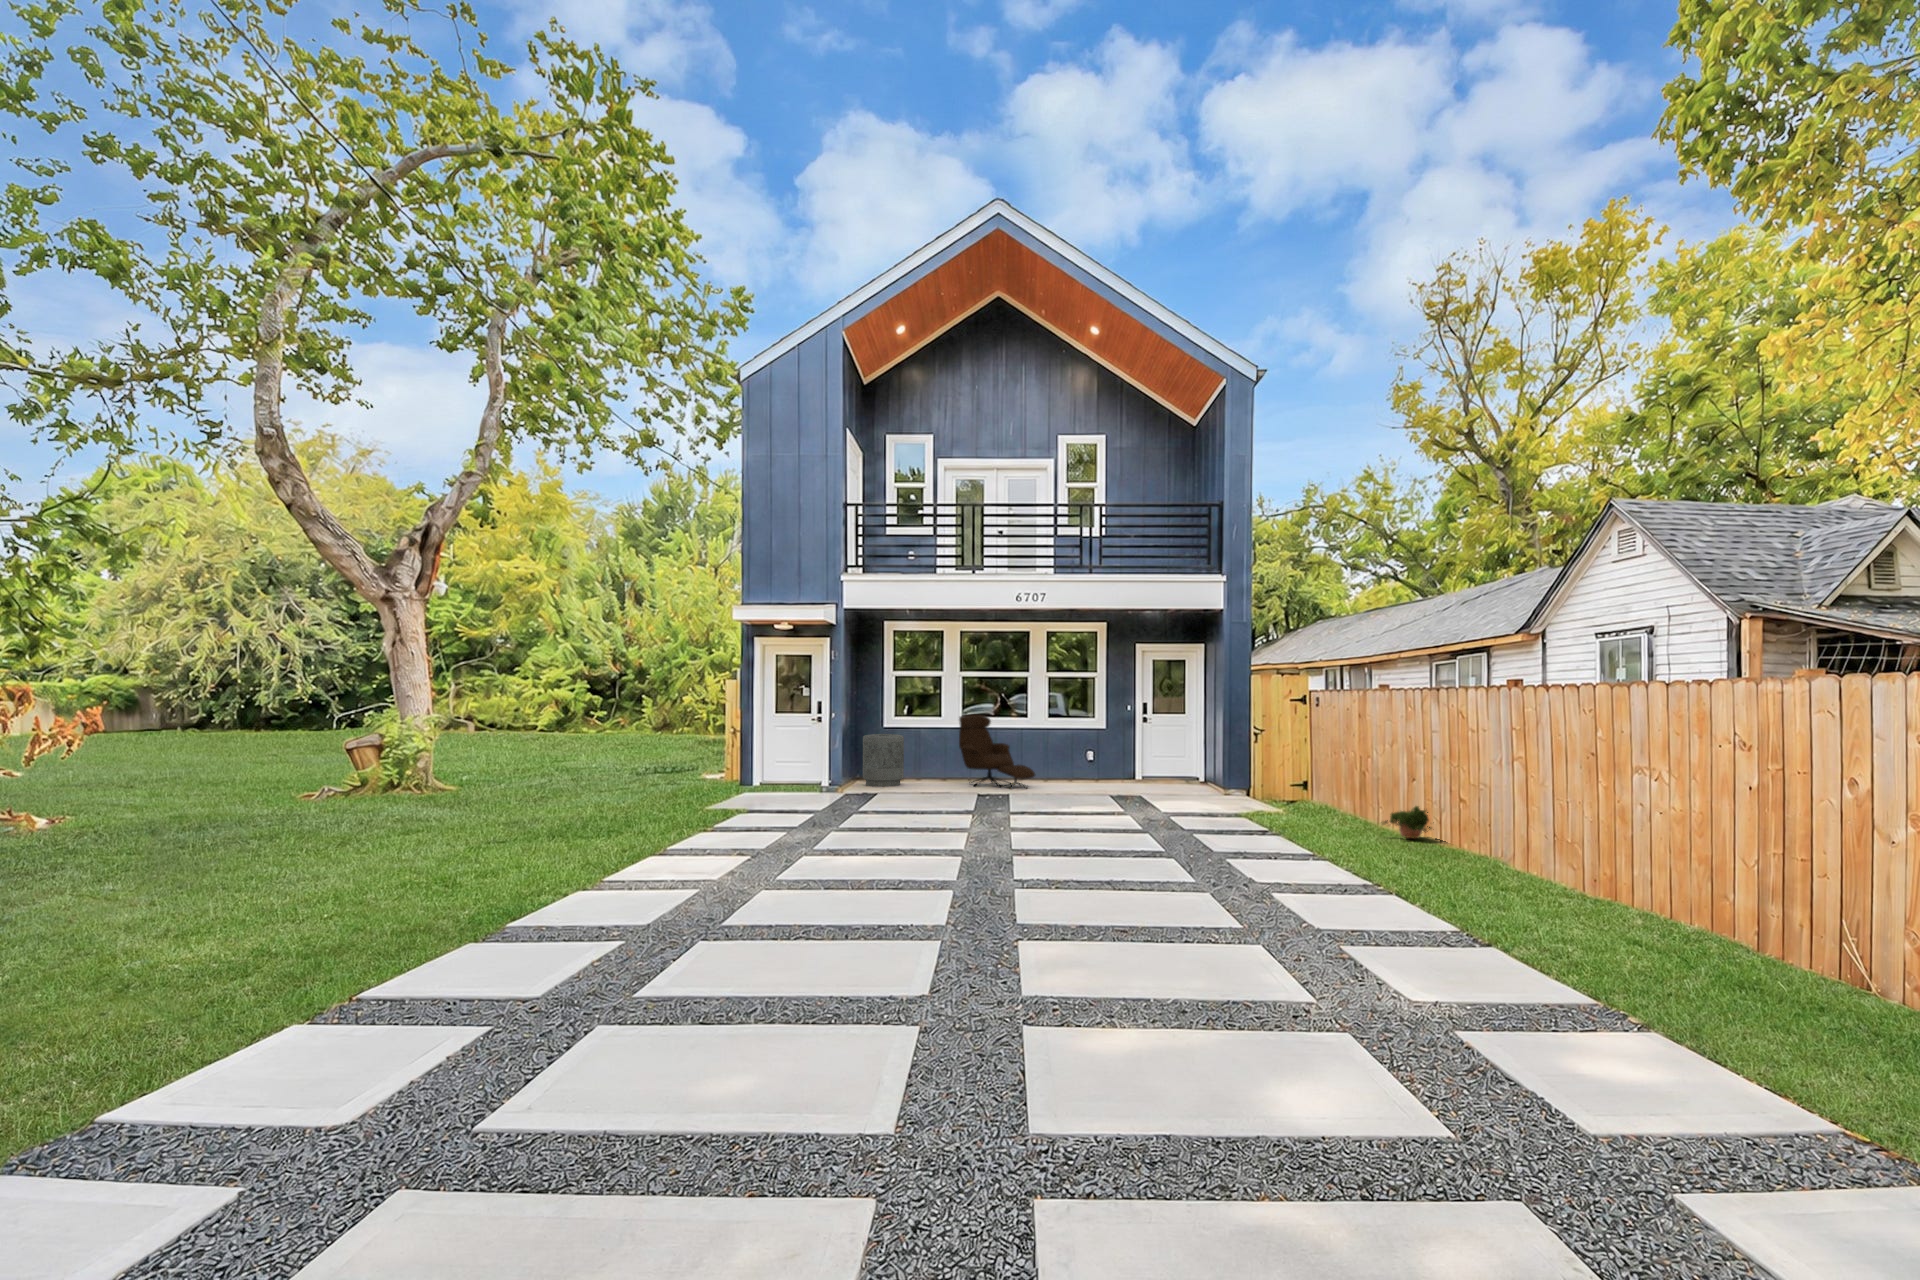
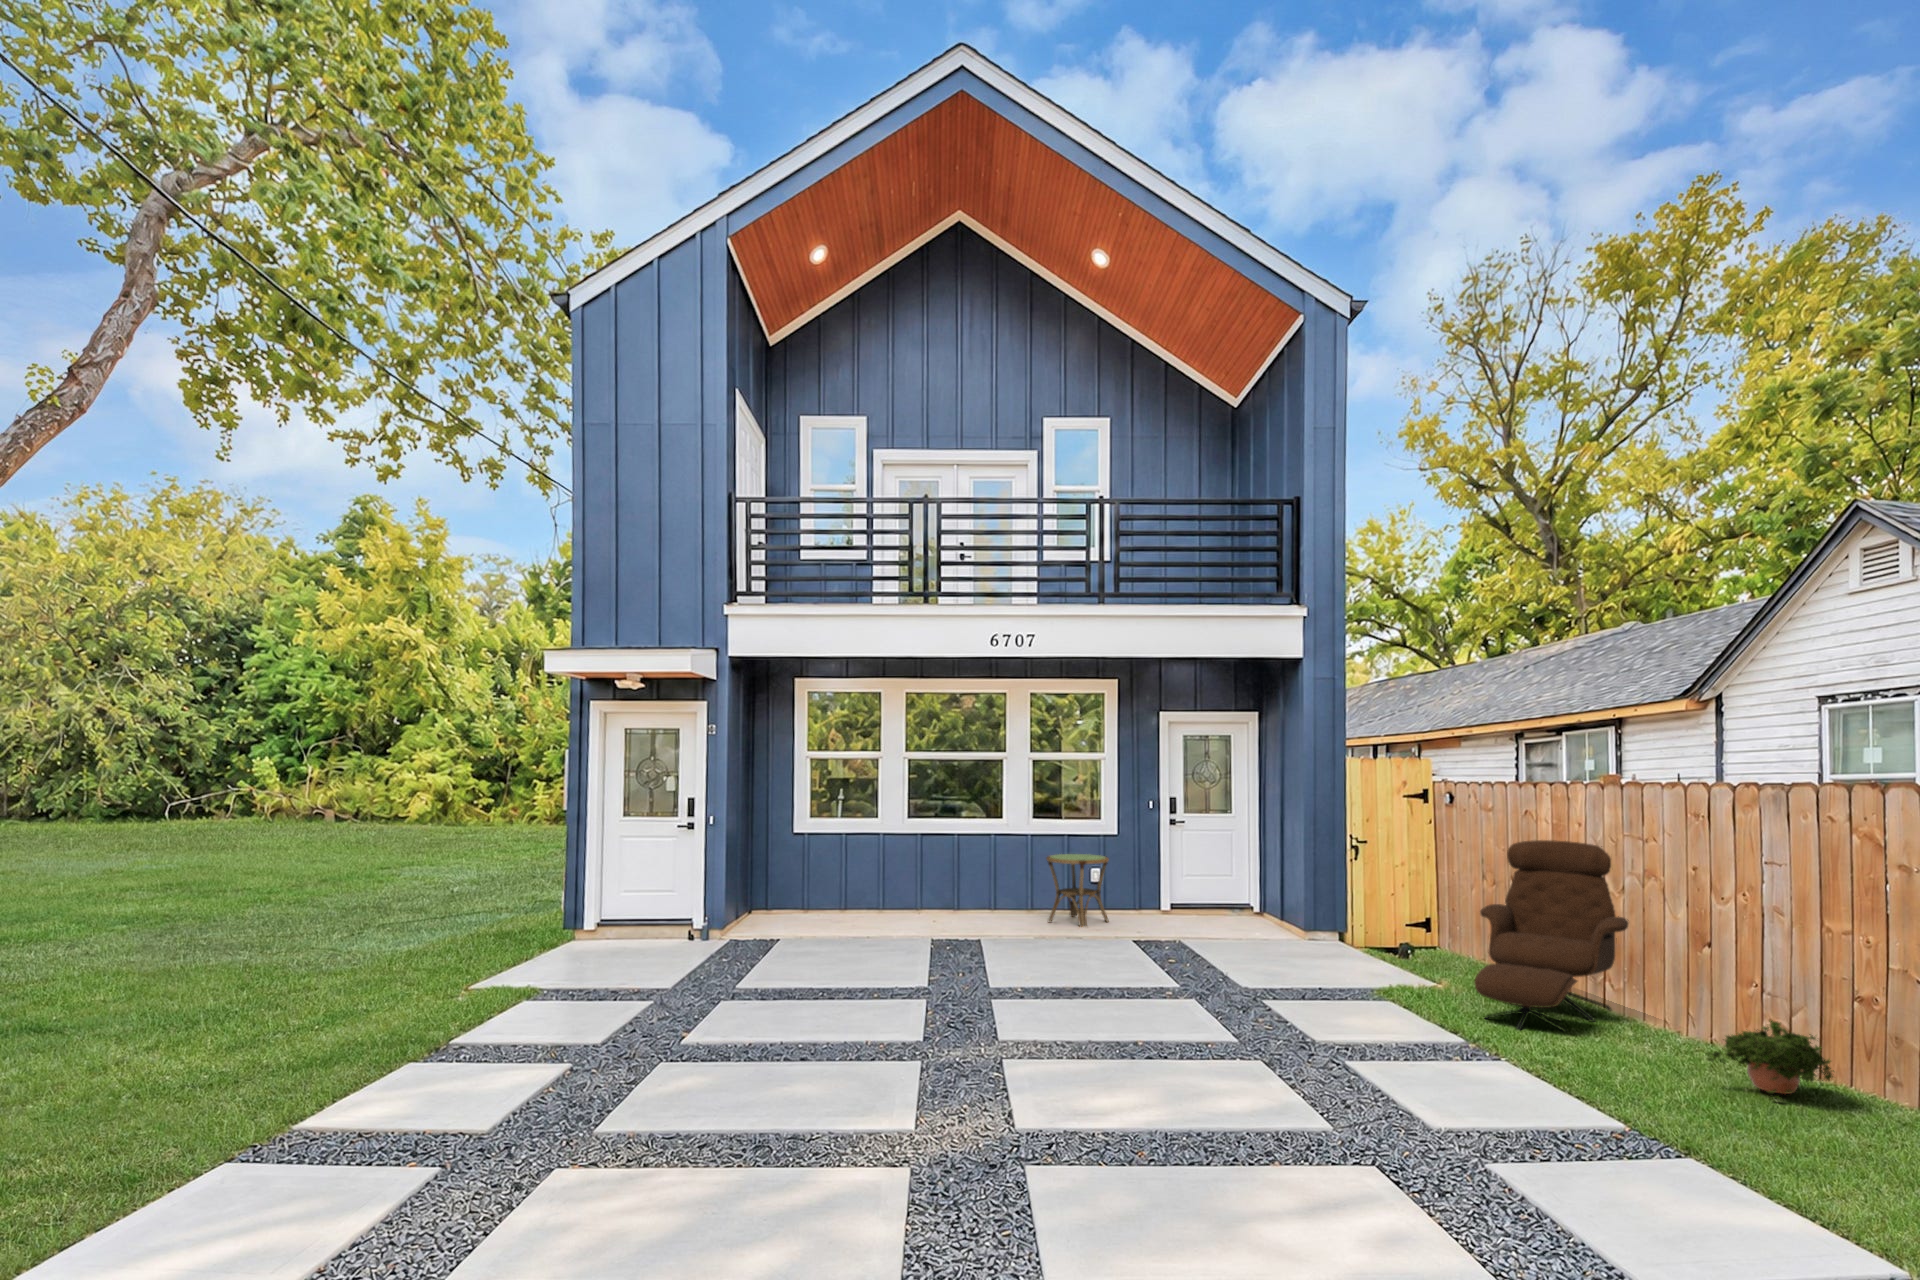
lounge chair: present [959,714,1035,788] -> present [1475,840,1628,1032]
trash can: present [863,734,904,787] -> none [758,845,821,927]
side table: none [1055,741,1098,787] -> present [1046,854,1109,927]

